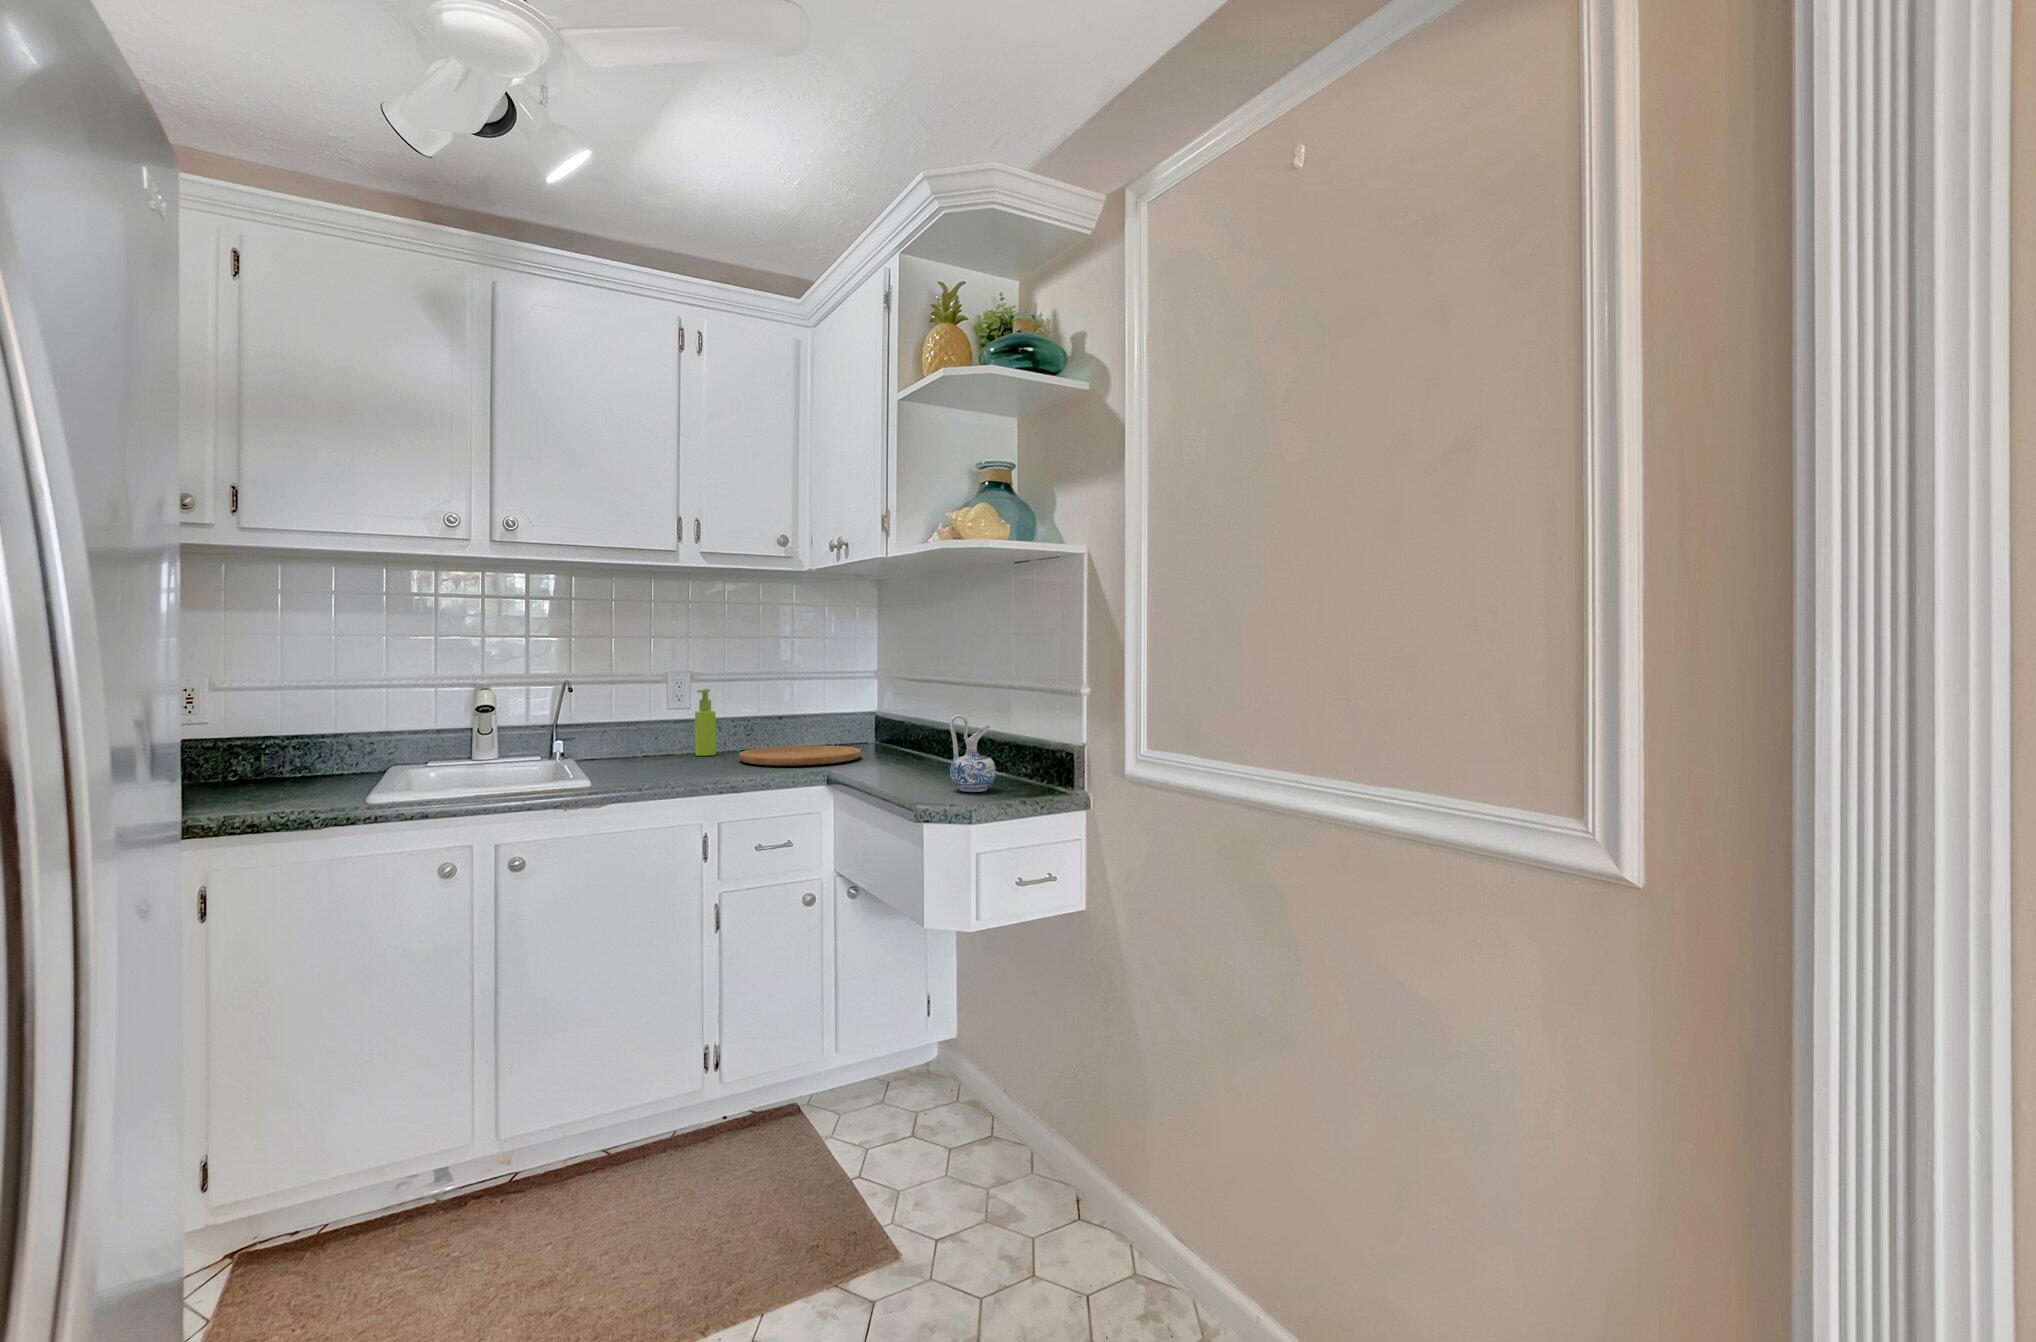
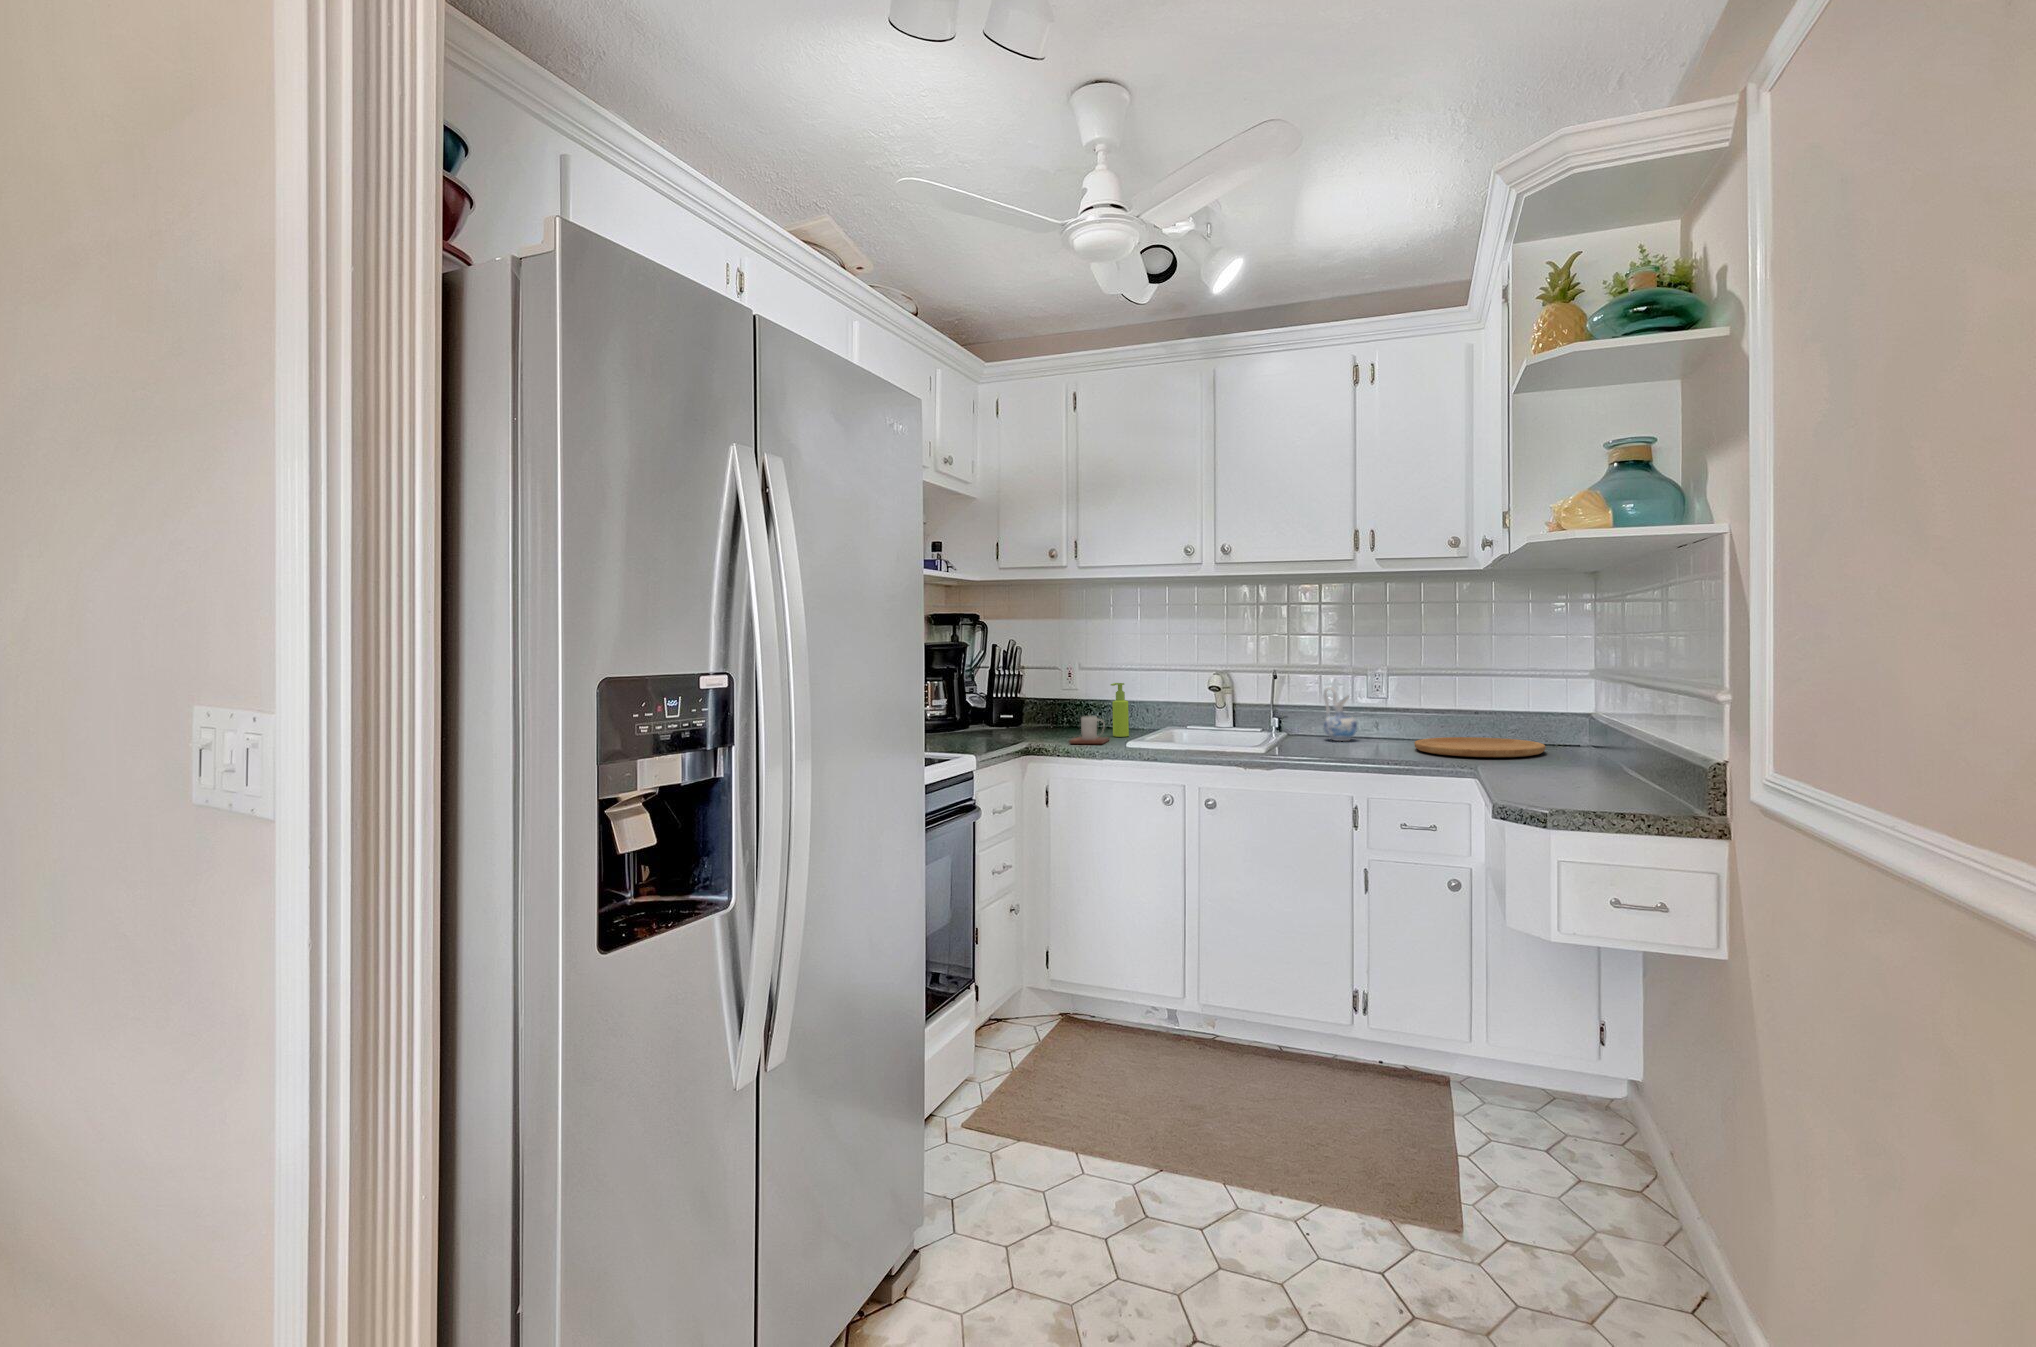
soap dispenser: present [695,689,716,756] -> present [1111,683,1129,737]
ceramic pitcher: present [950,714,996,792] -> present [1324,687,1357,741]
mug: none [228,753,299,799] -> present [1069,716,1109,744]

